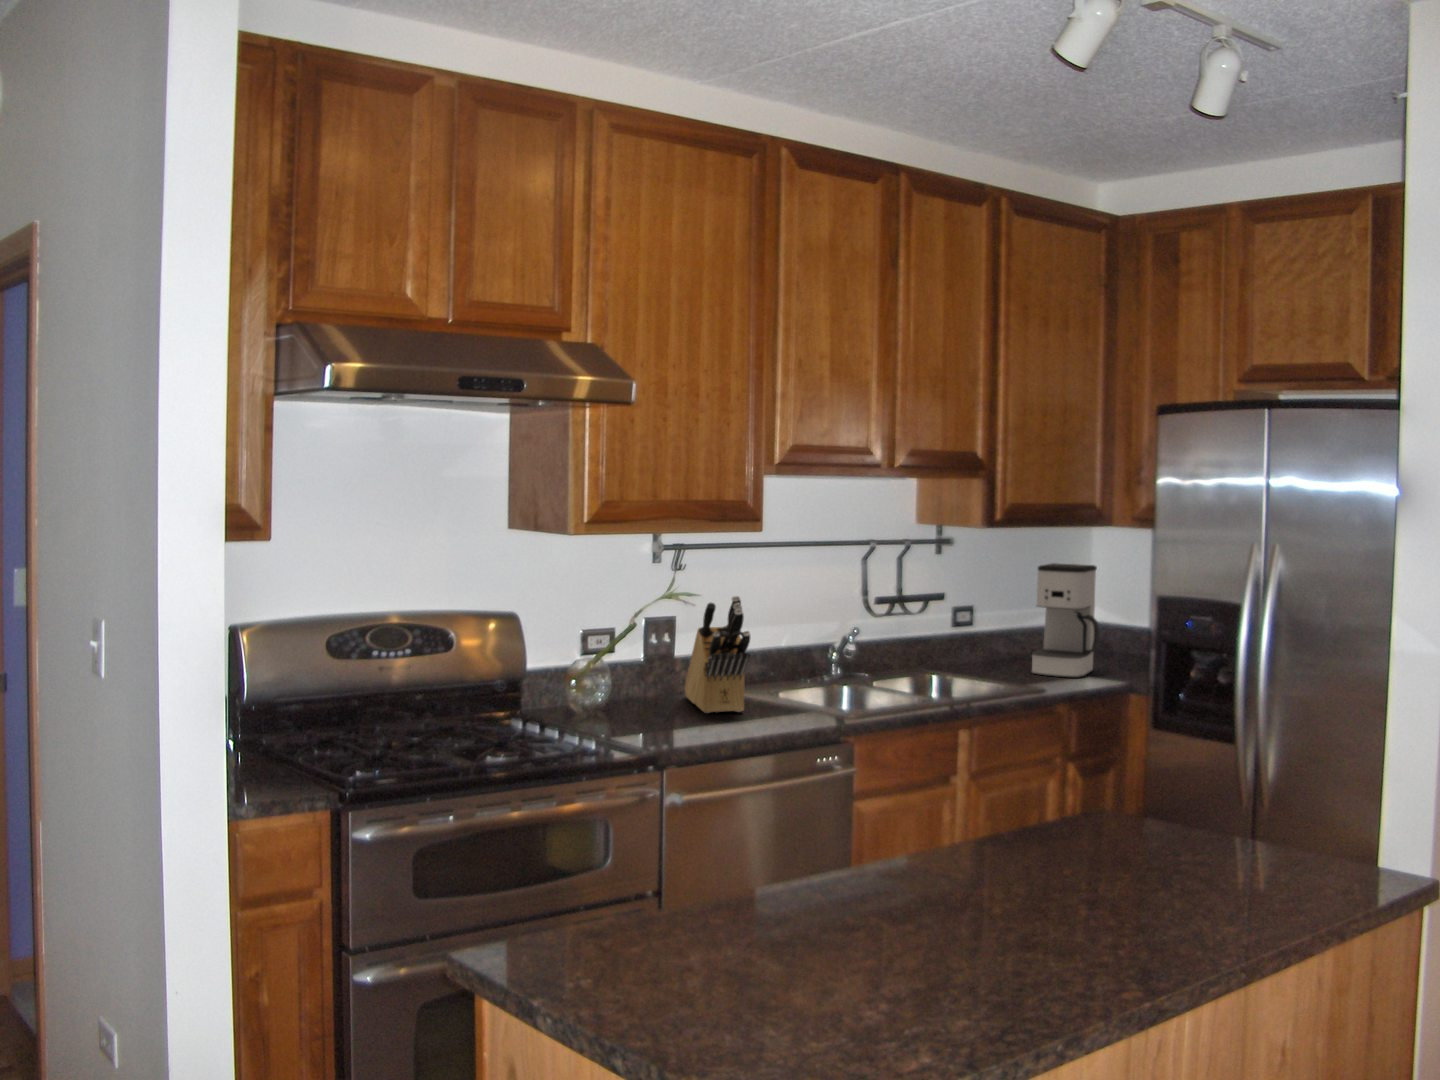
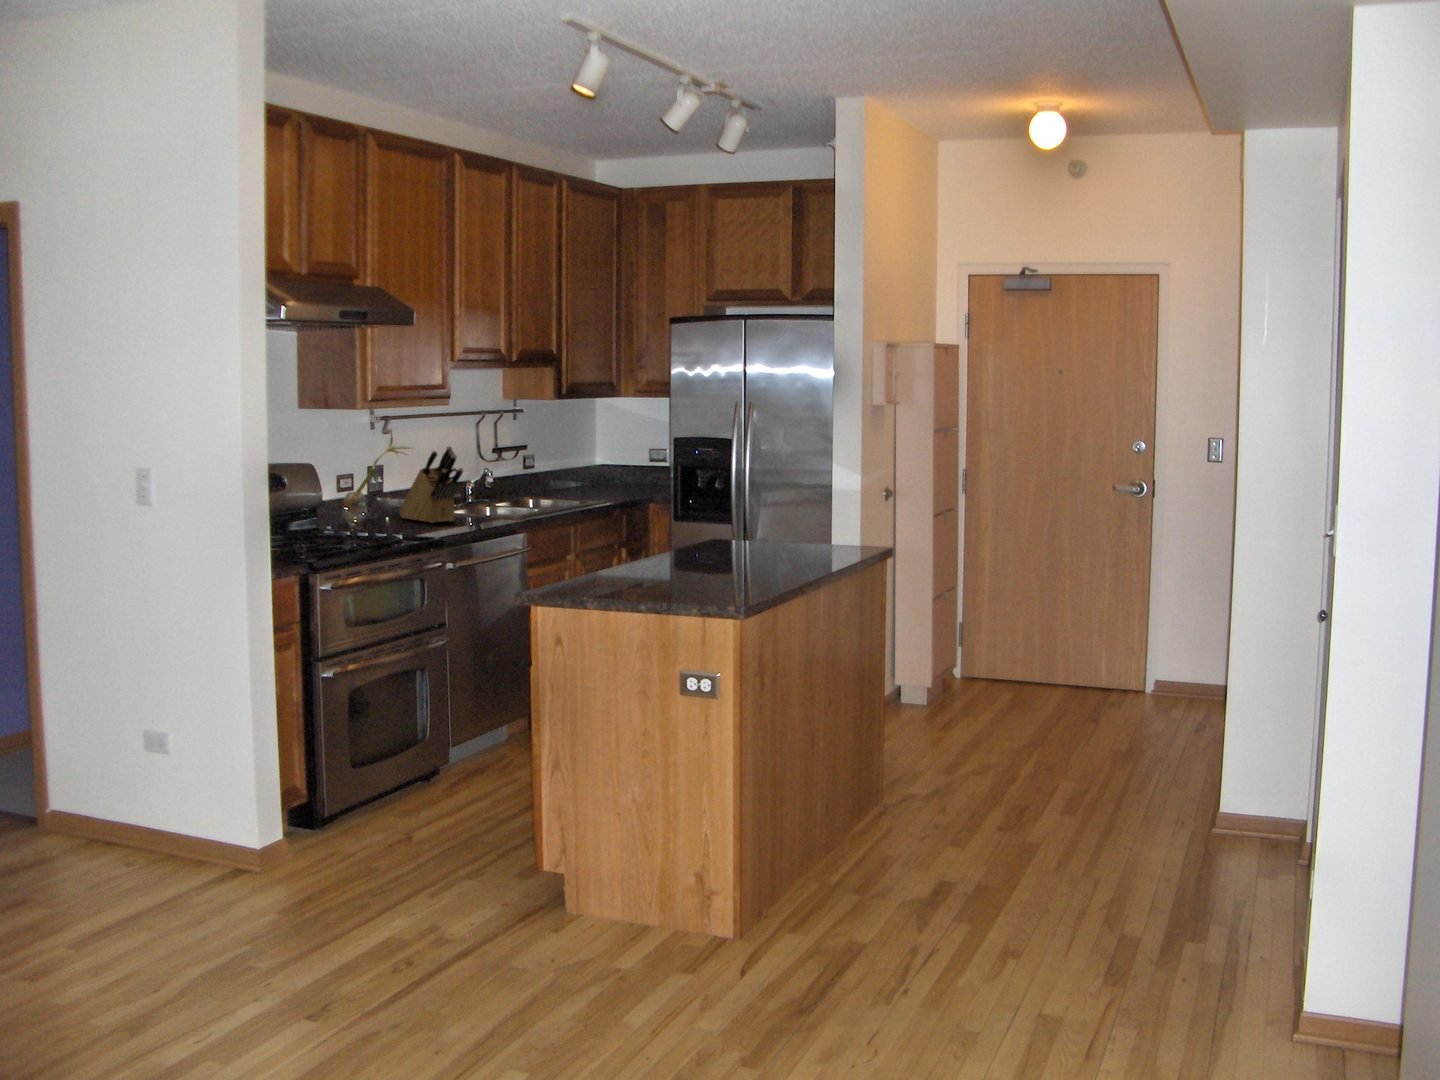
coffee maker: present [1032,563,1100,678] -> none [584,423,625,497]

